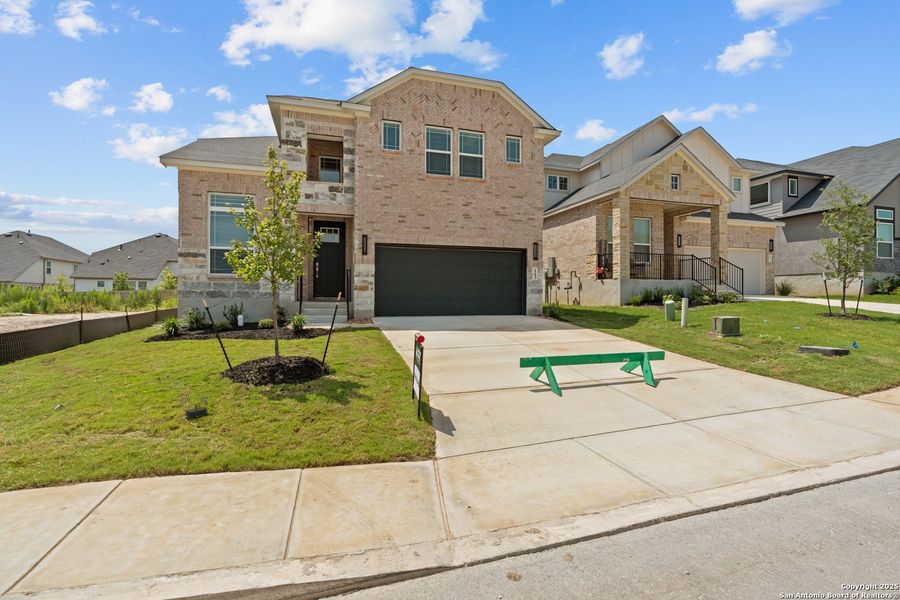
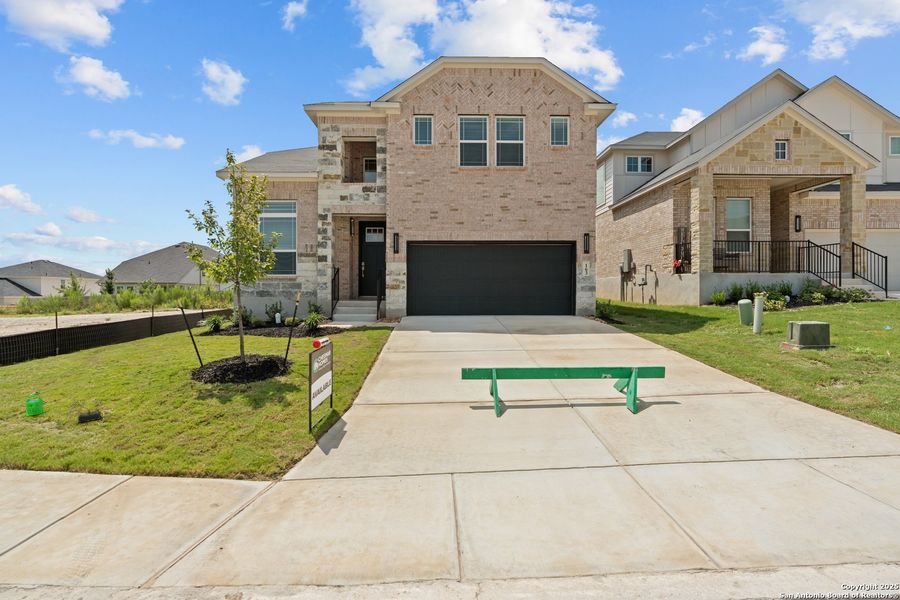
watering can: none [106,395,126,418] -> present [25,395,45,416]

